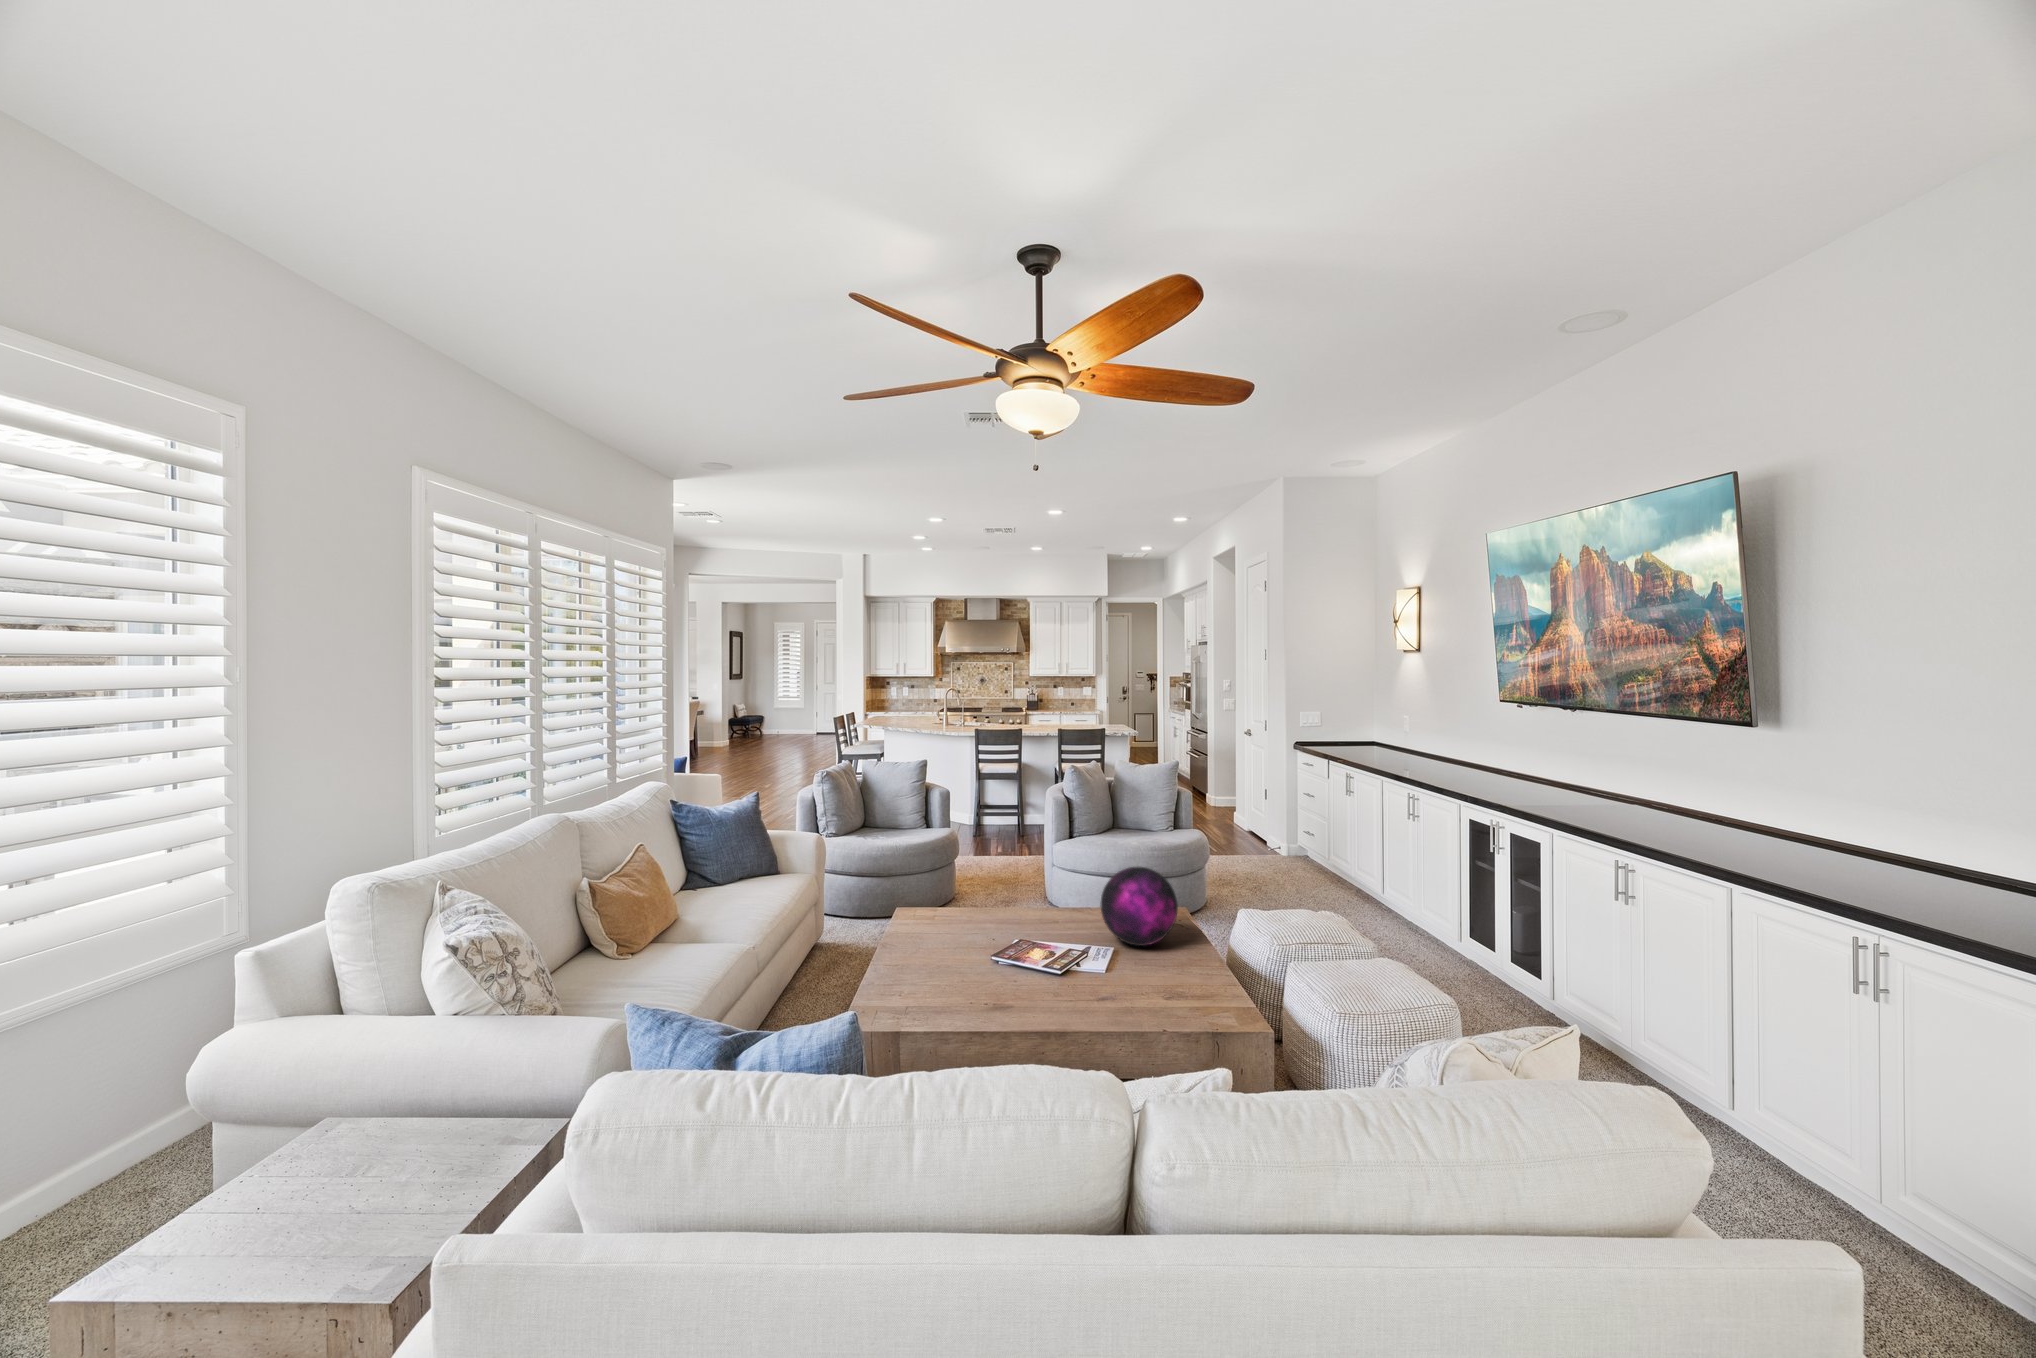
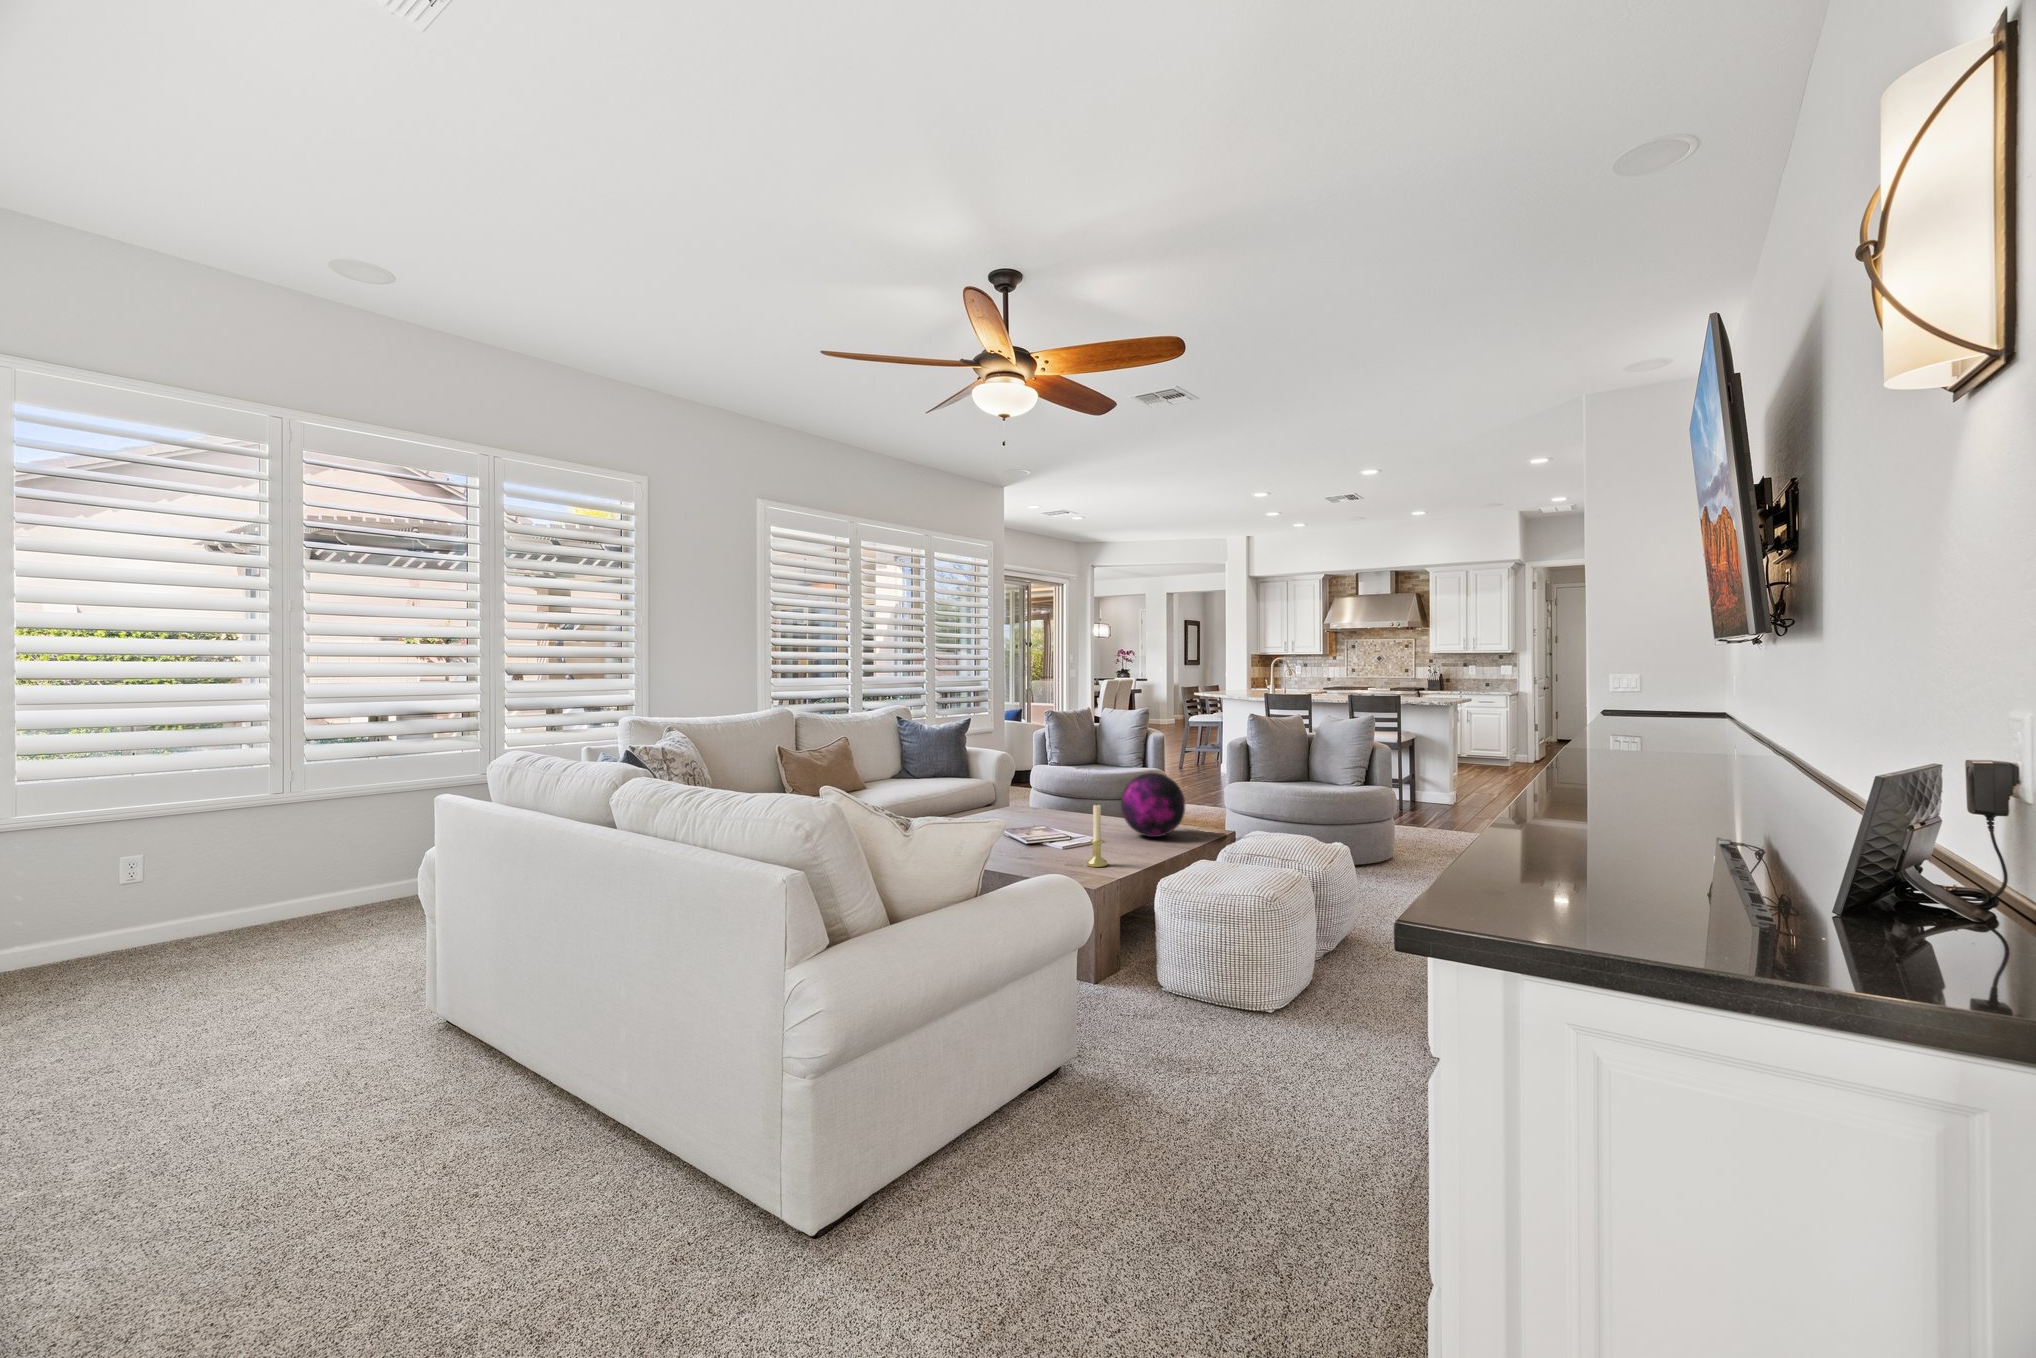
candle holder: none [1187,935,1215,1020] -> present [1086,805,1108,867]

